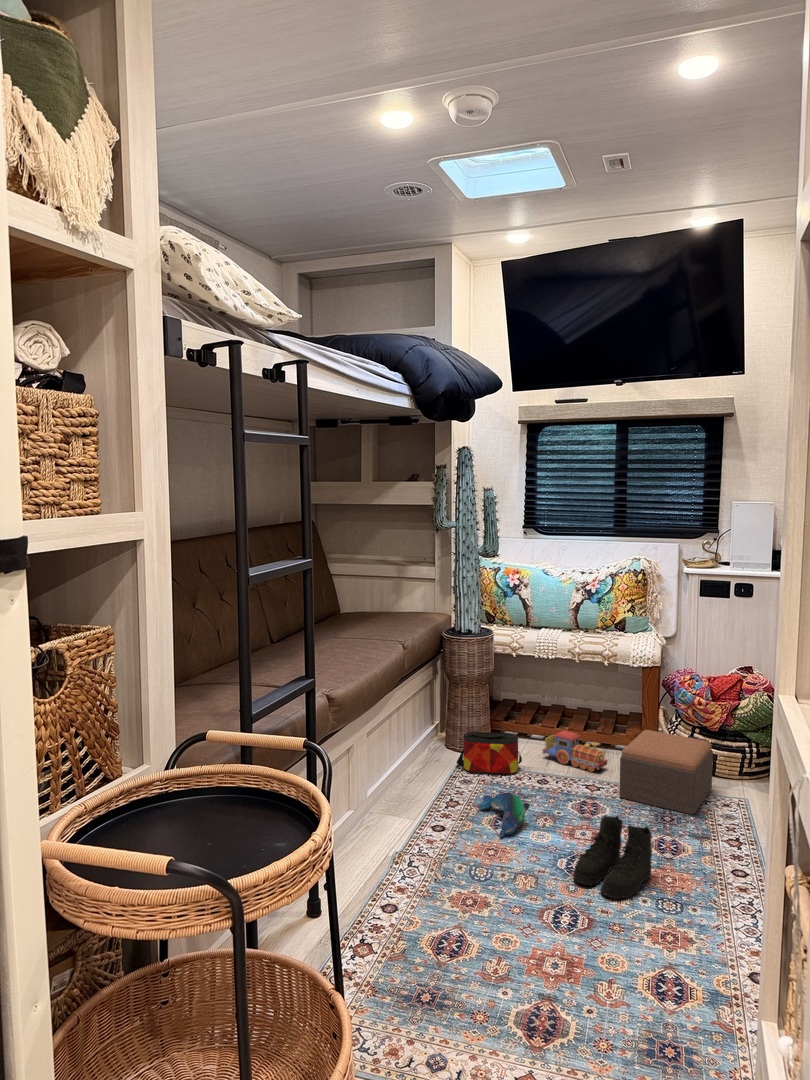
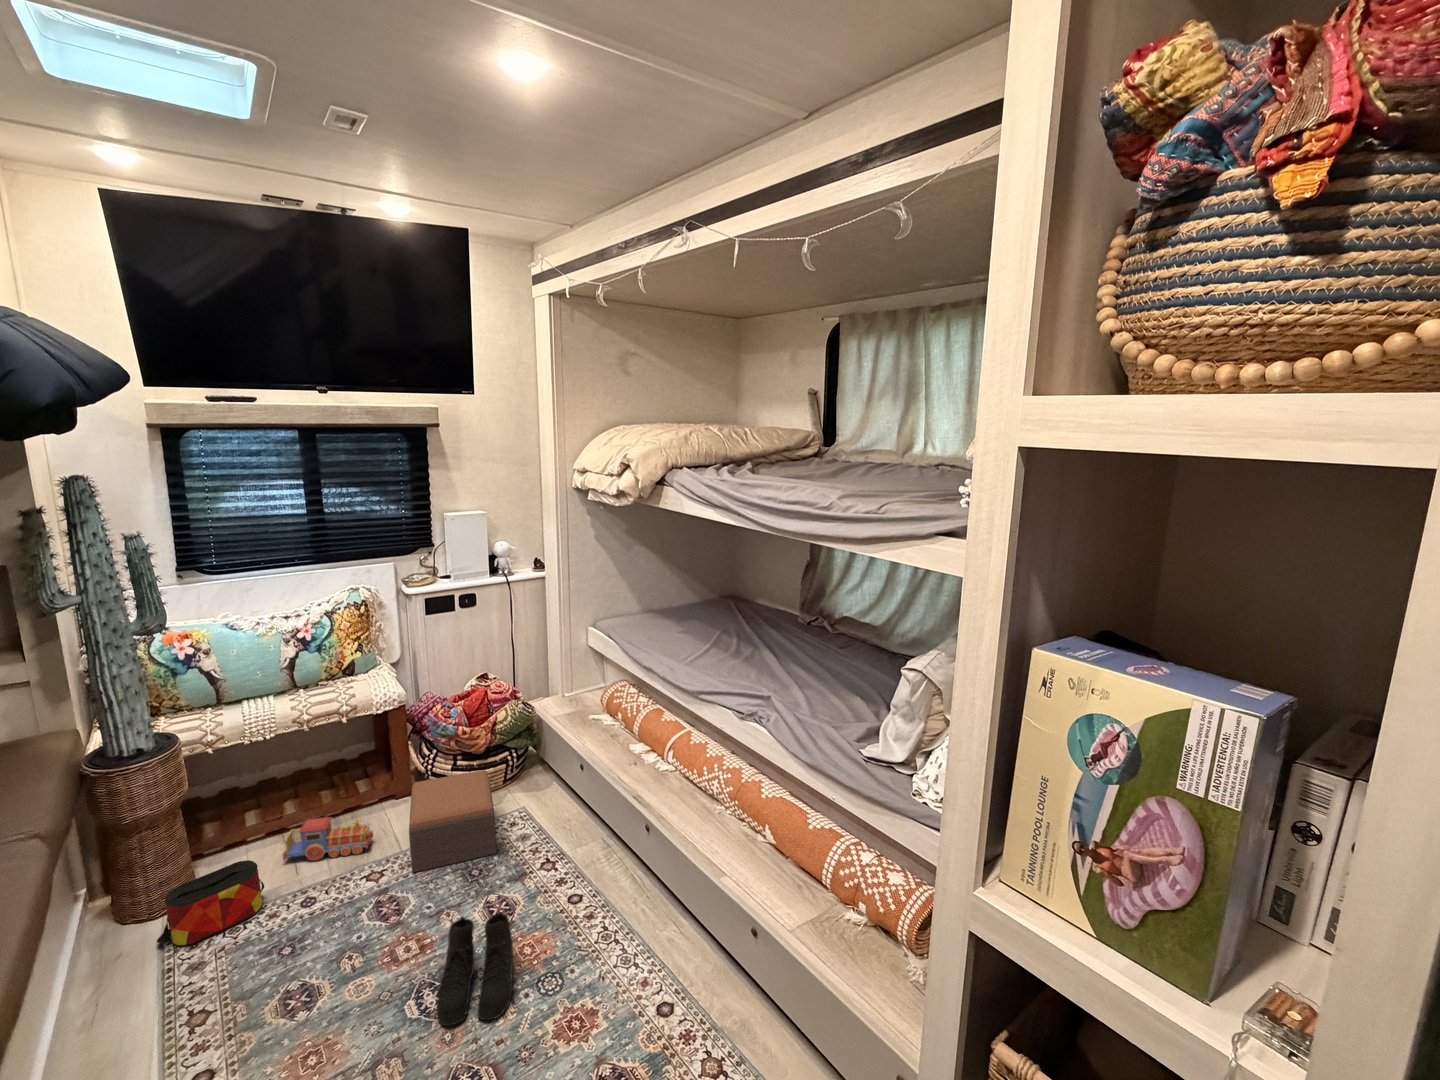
plush toy: present [479,793,529,837] -> none [245,954,331,1027]

